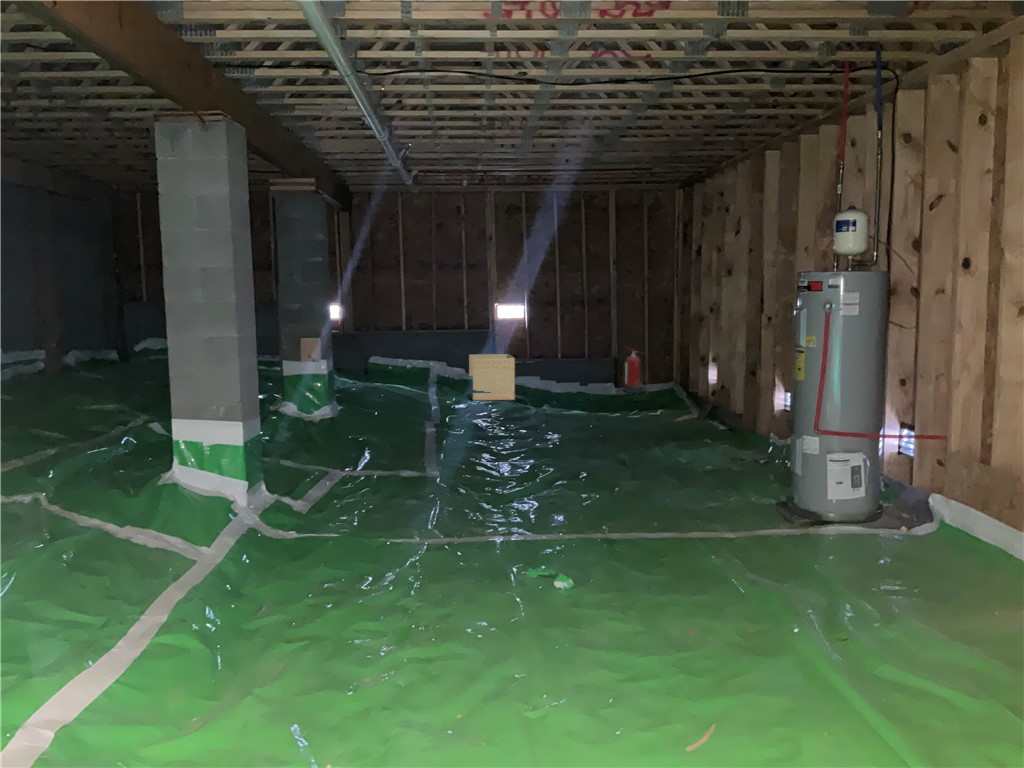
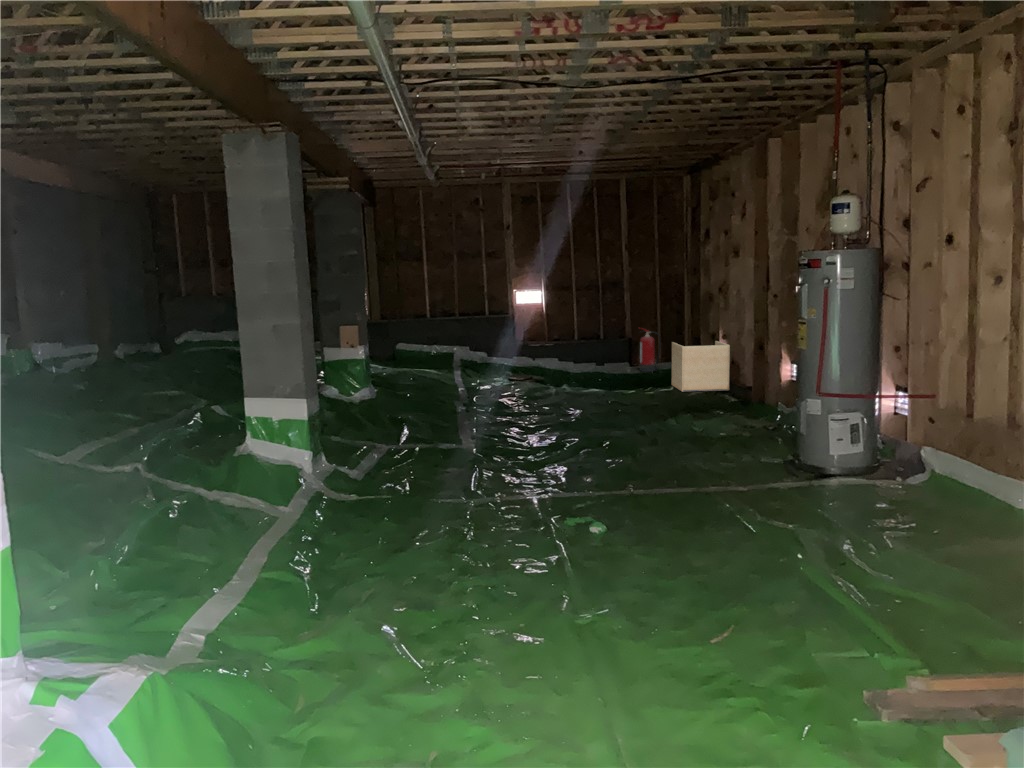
cardboard box: present [469,354,515,400] -> present [672,341,730,392]

